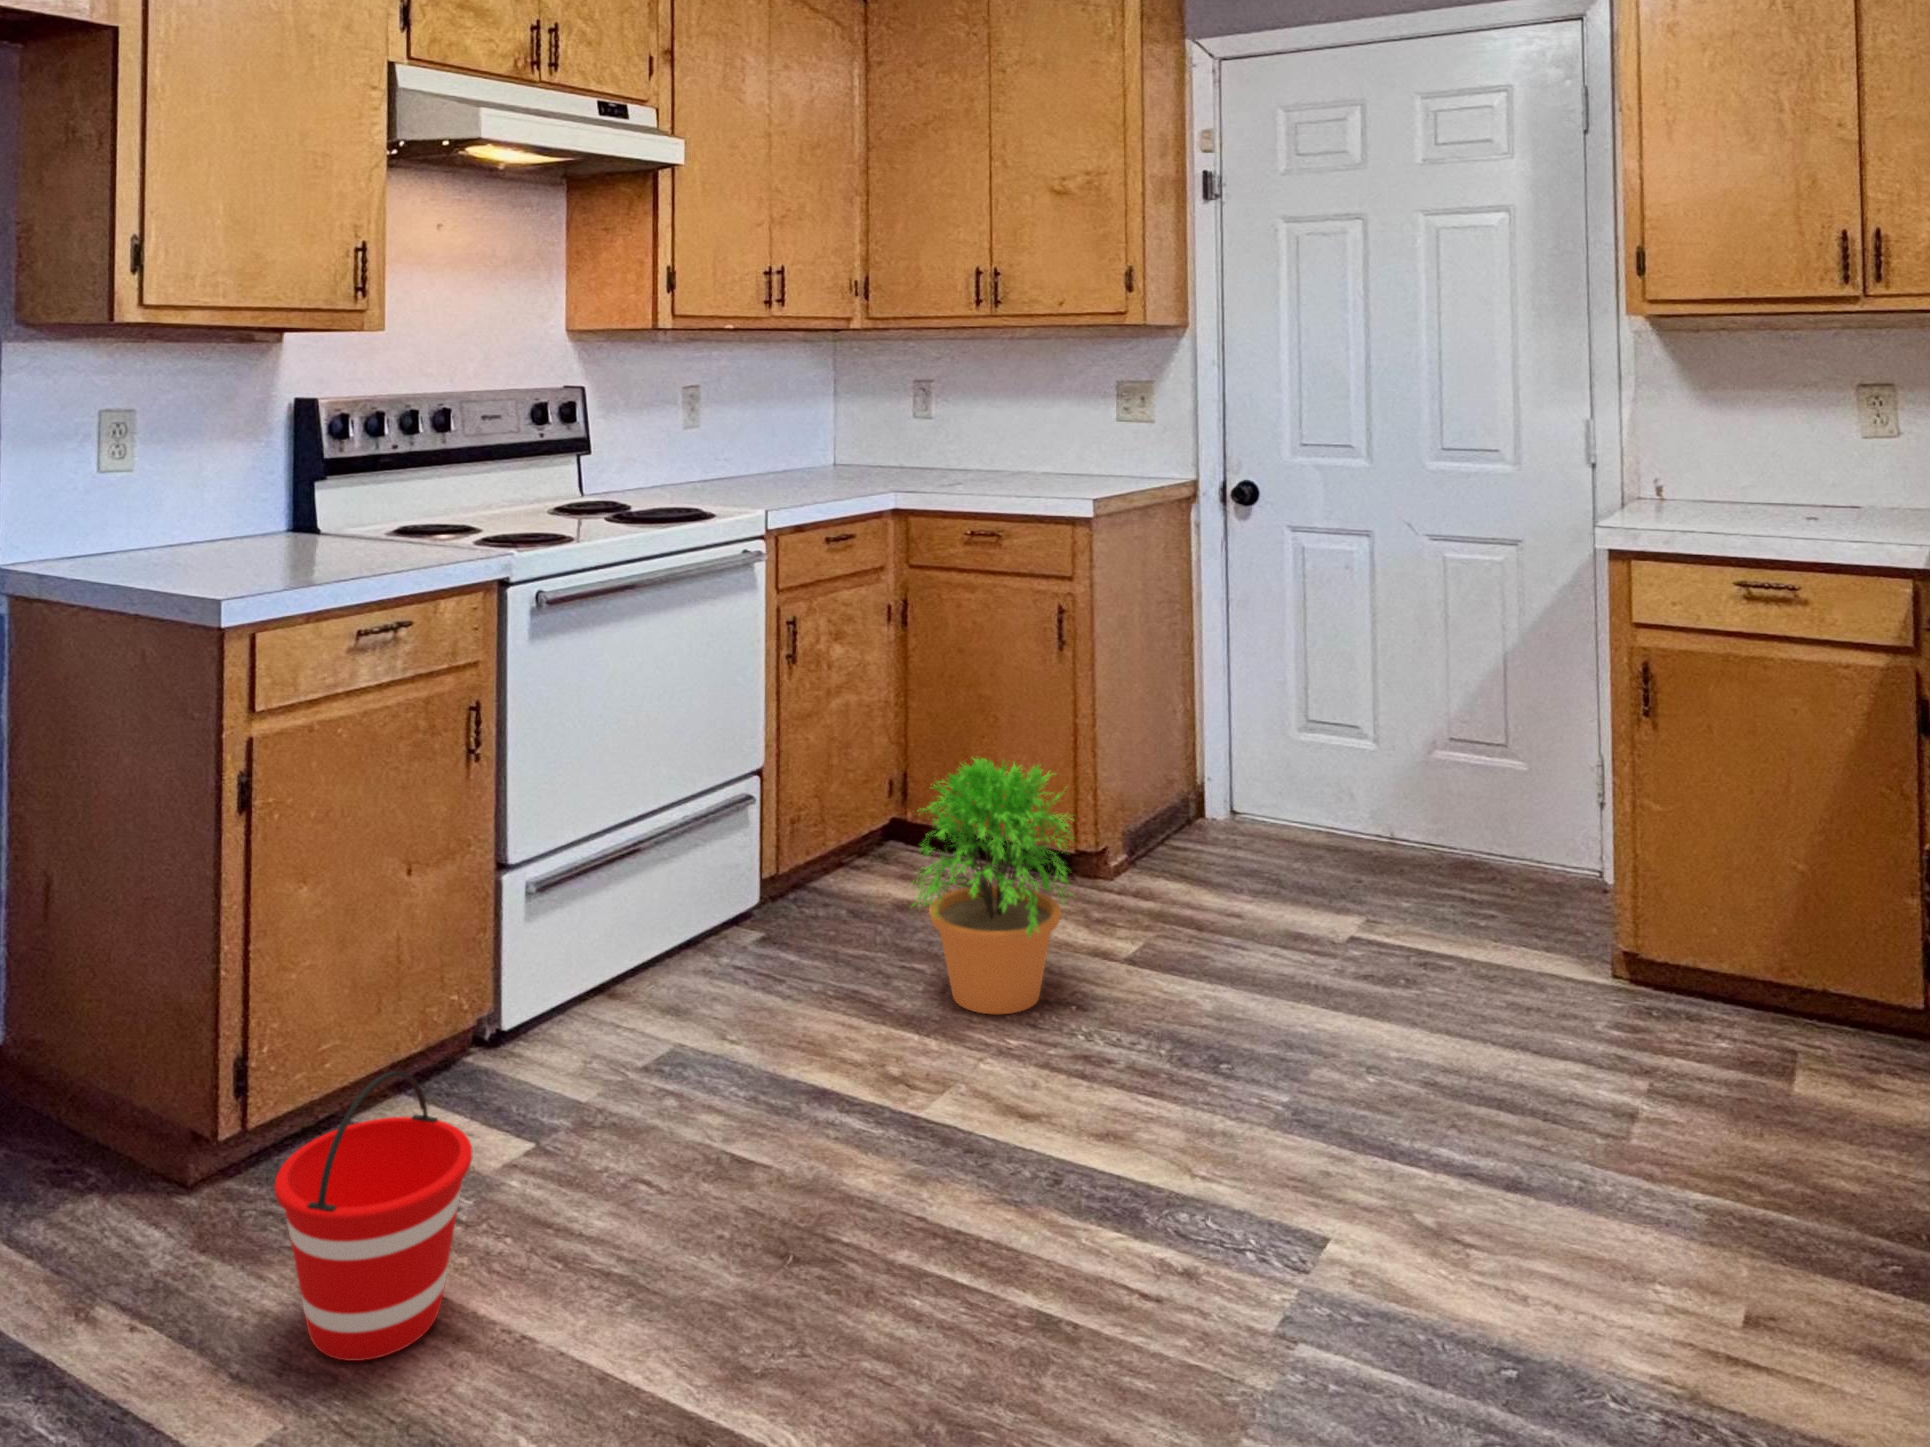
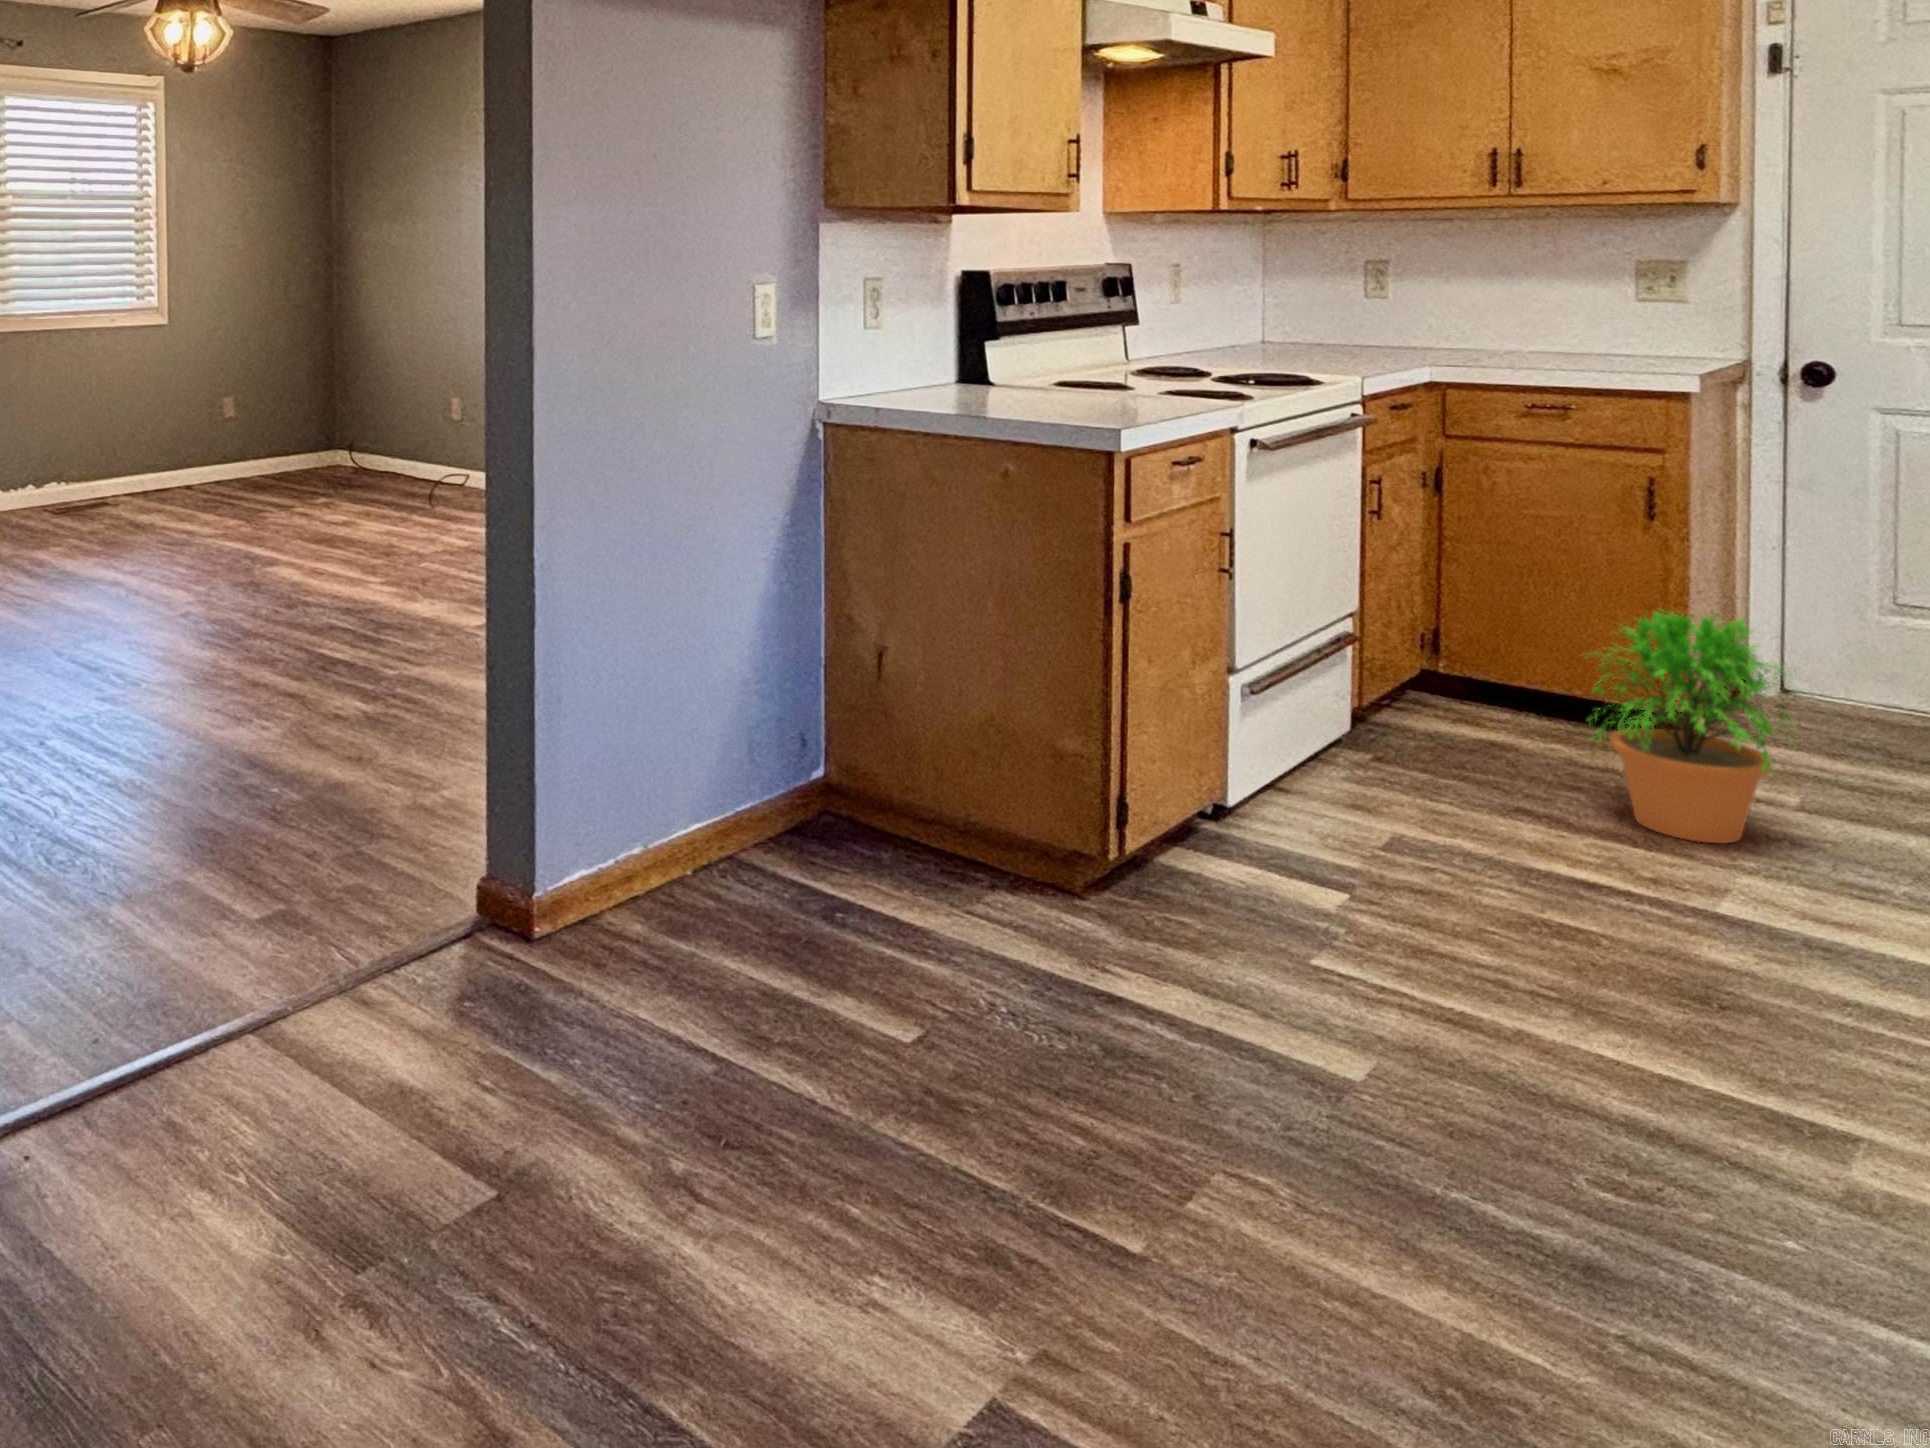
bucket: present [274,1072,472,1361] -> none [1281,810,1460,1027]

